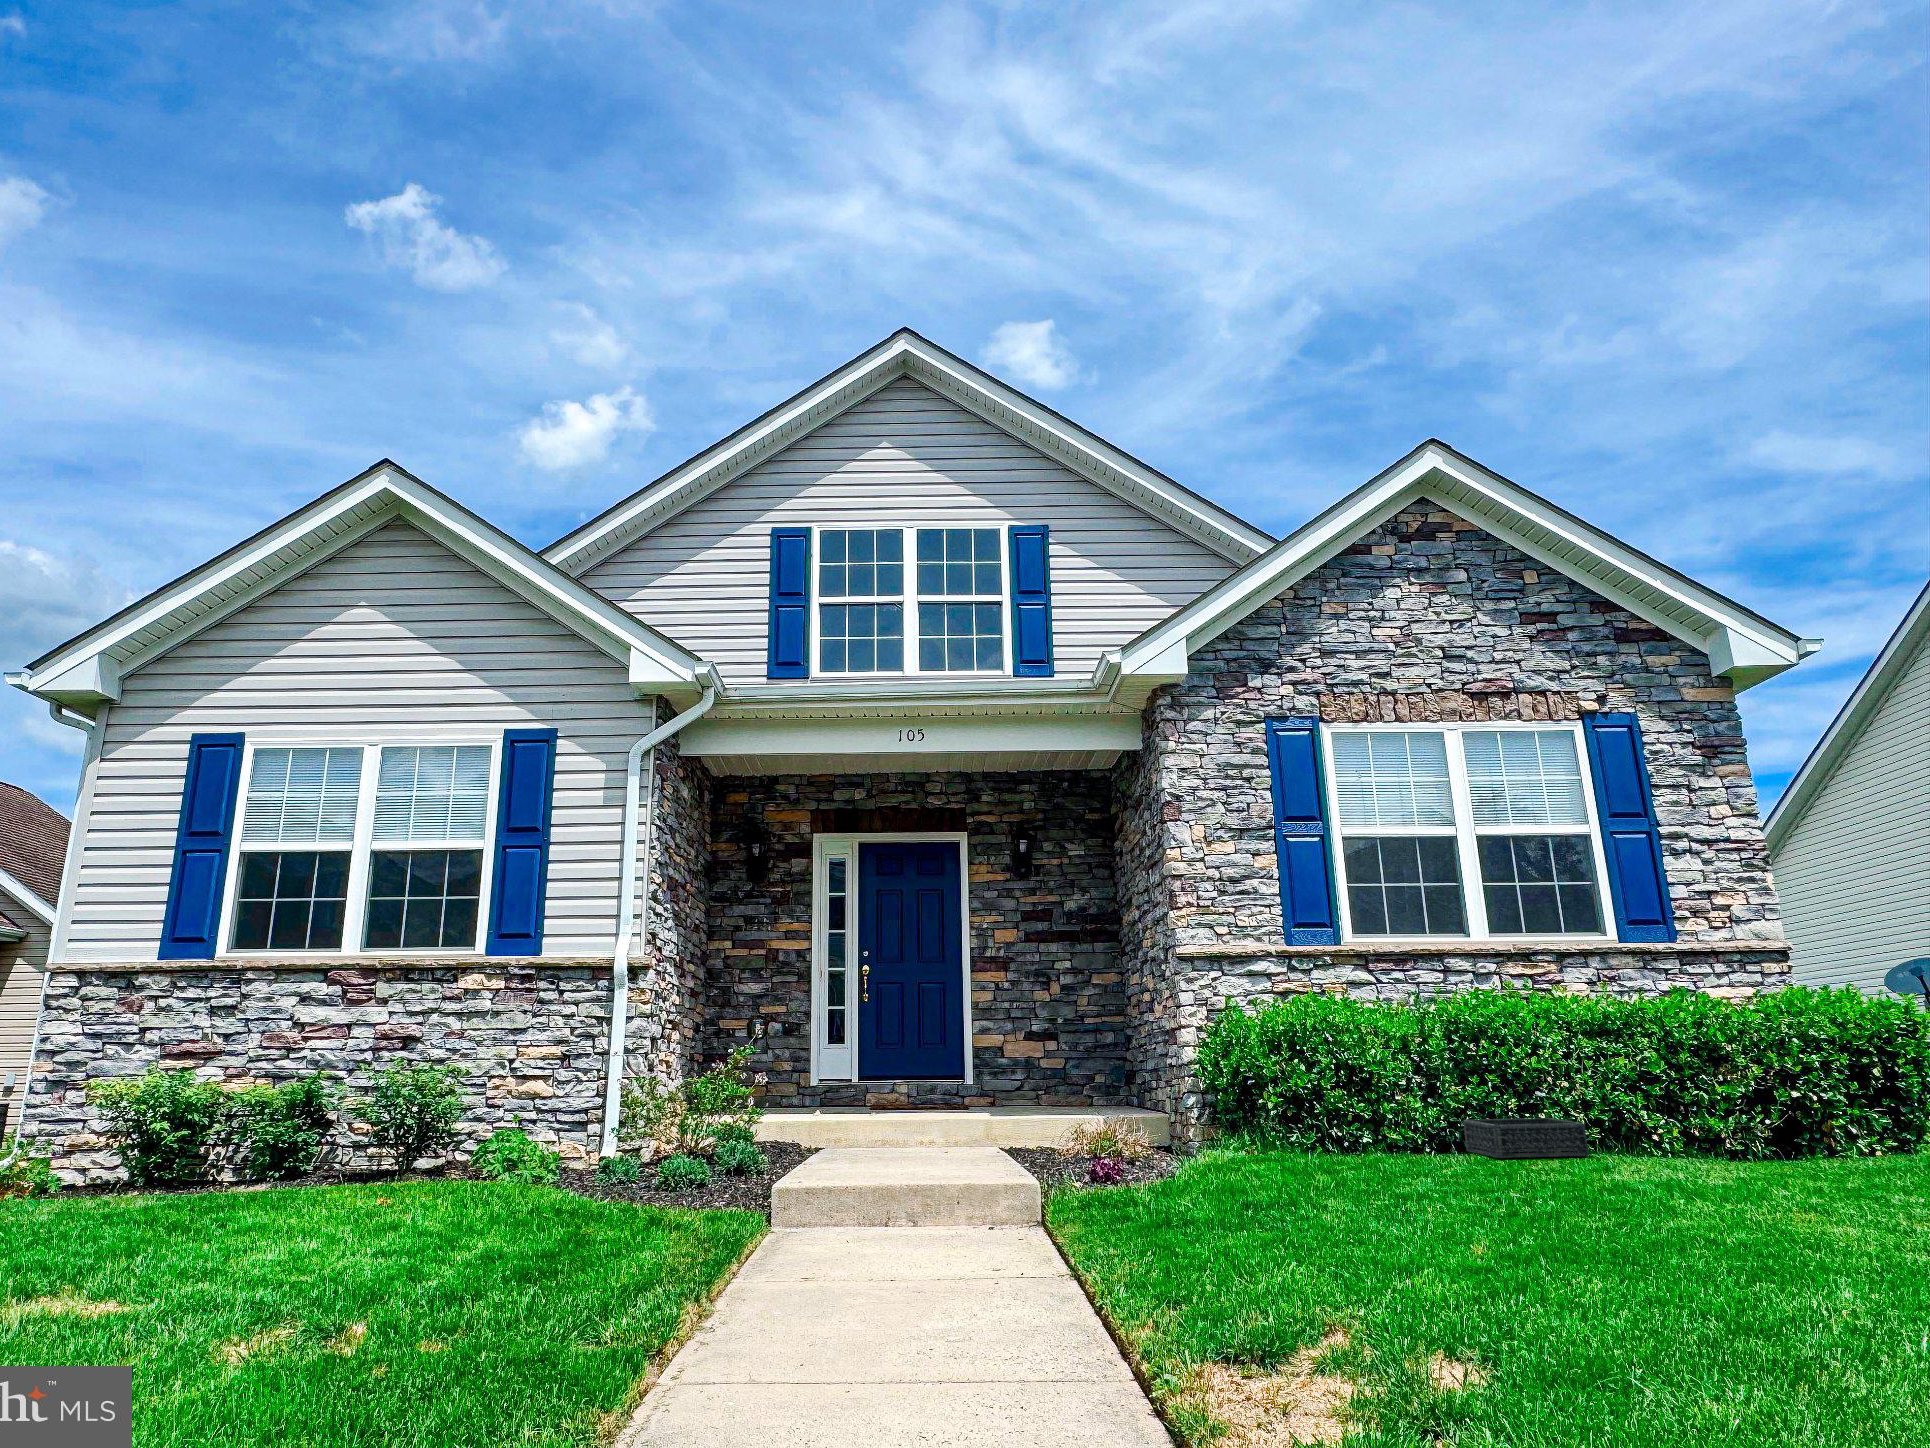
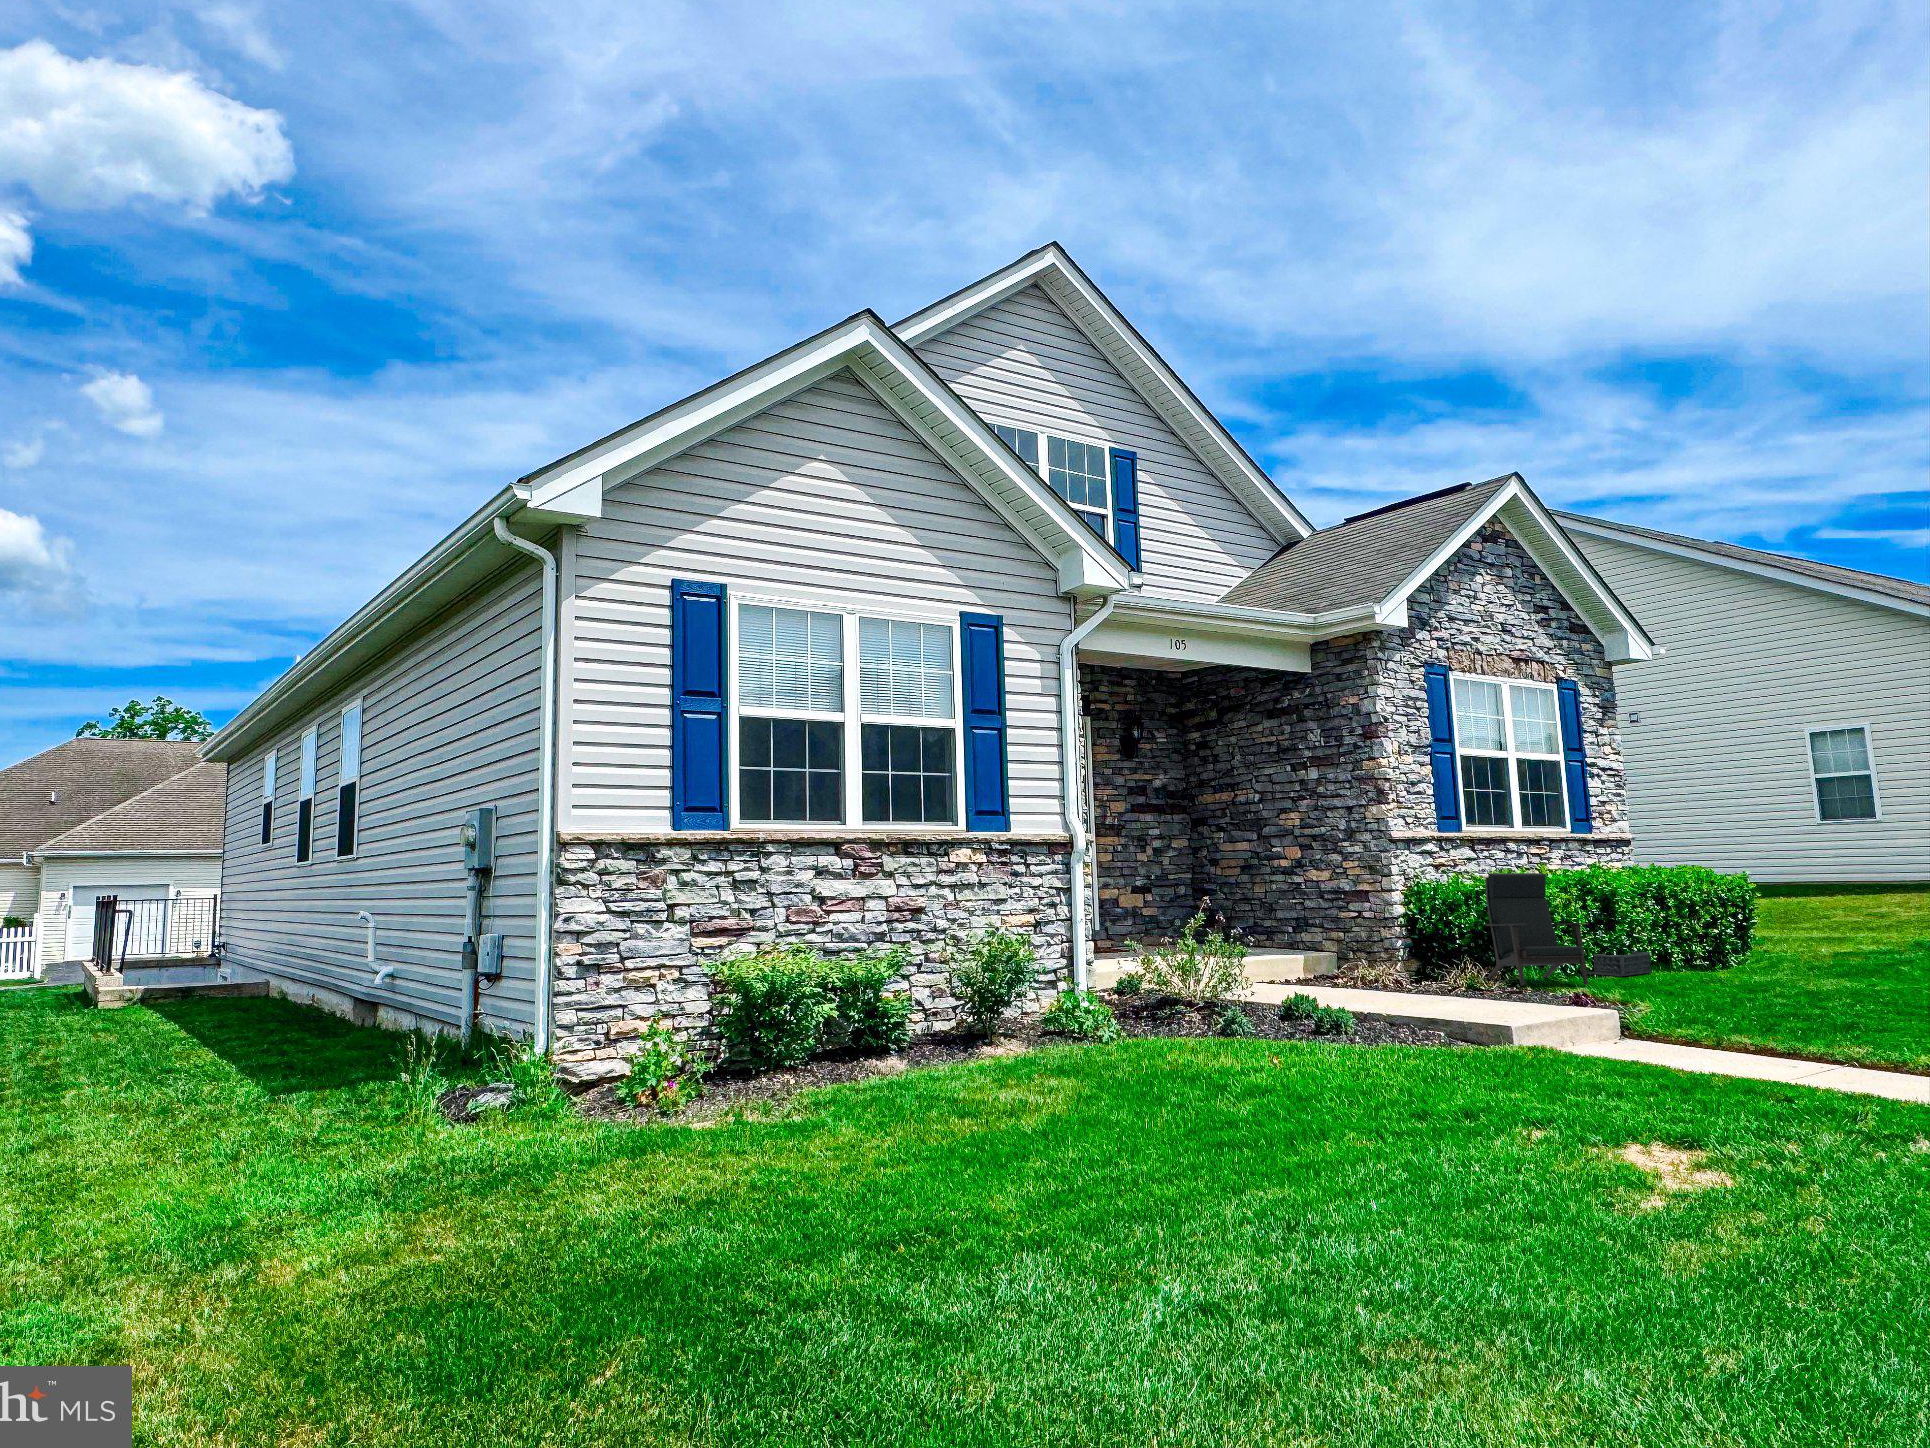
lounge chair: none [1234,997,1360,1165] -> present [1485,873,1589,986]

